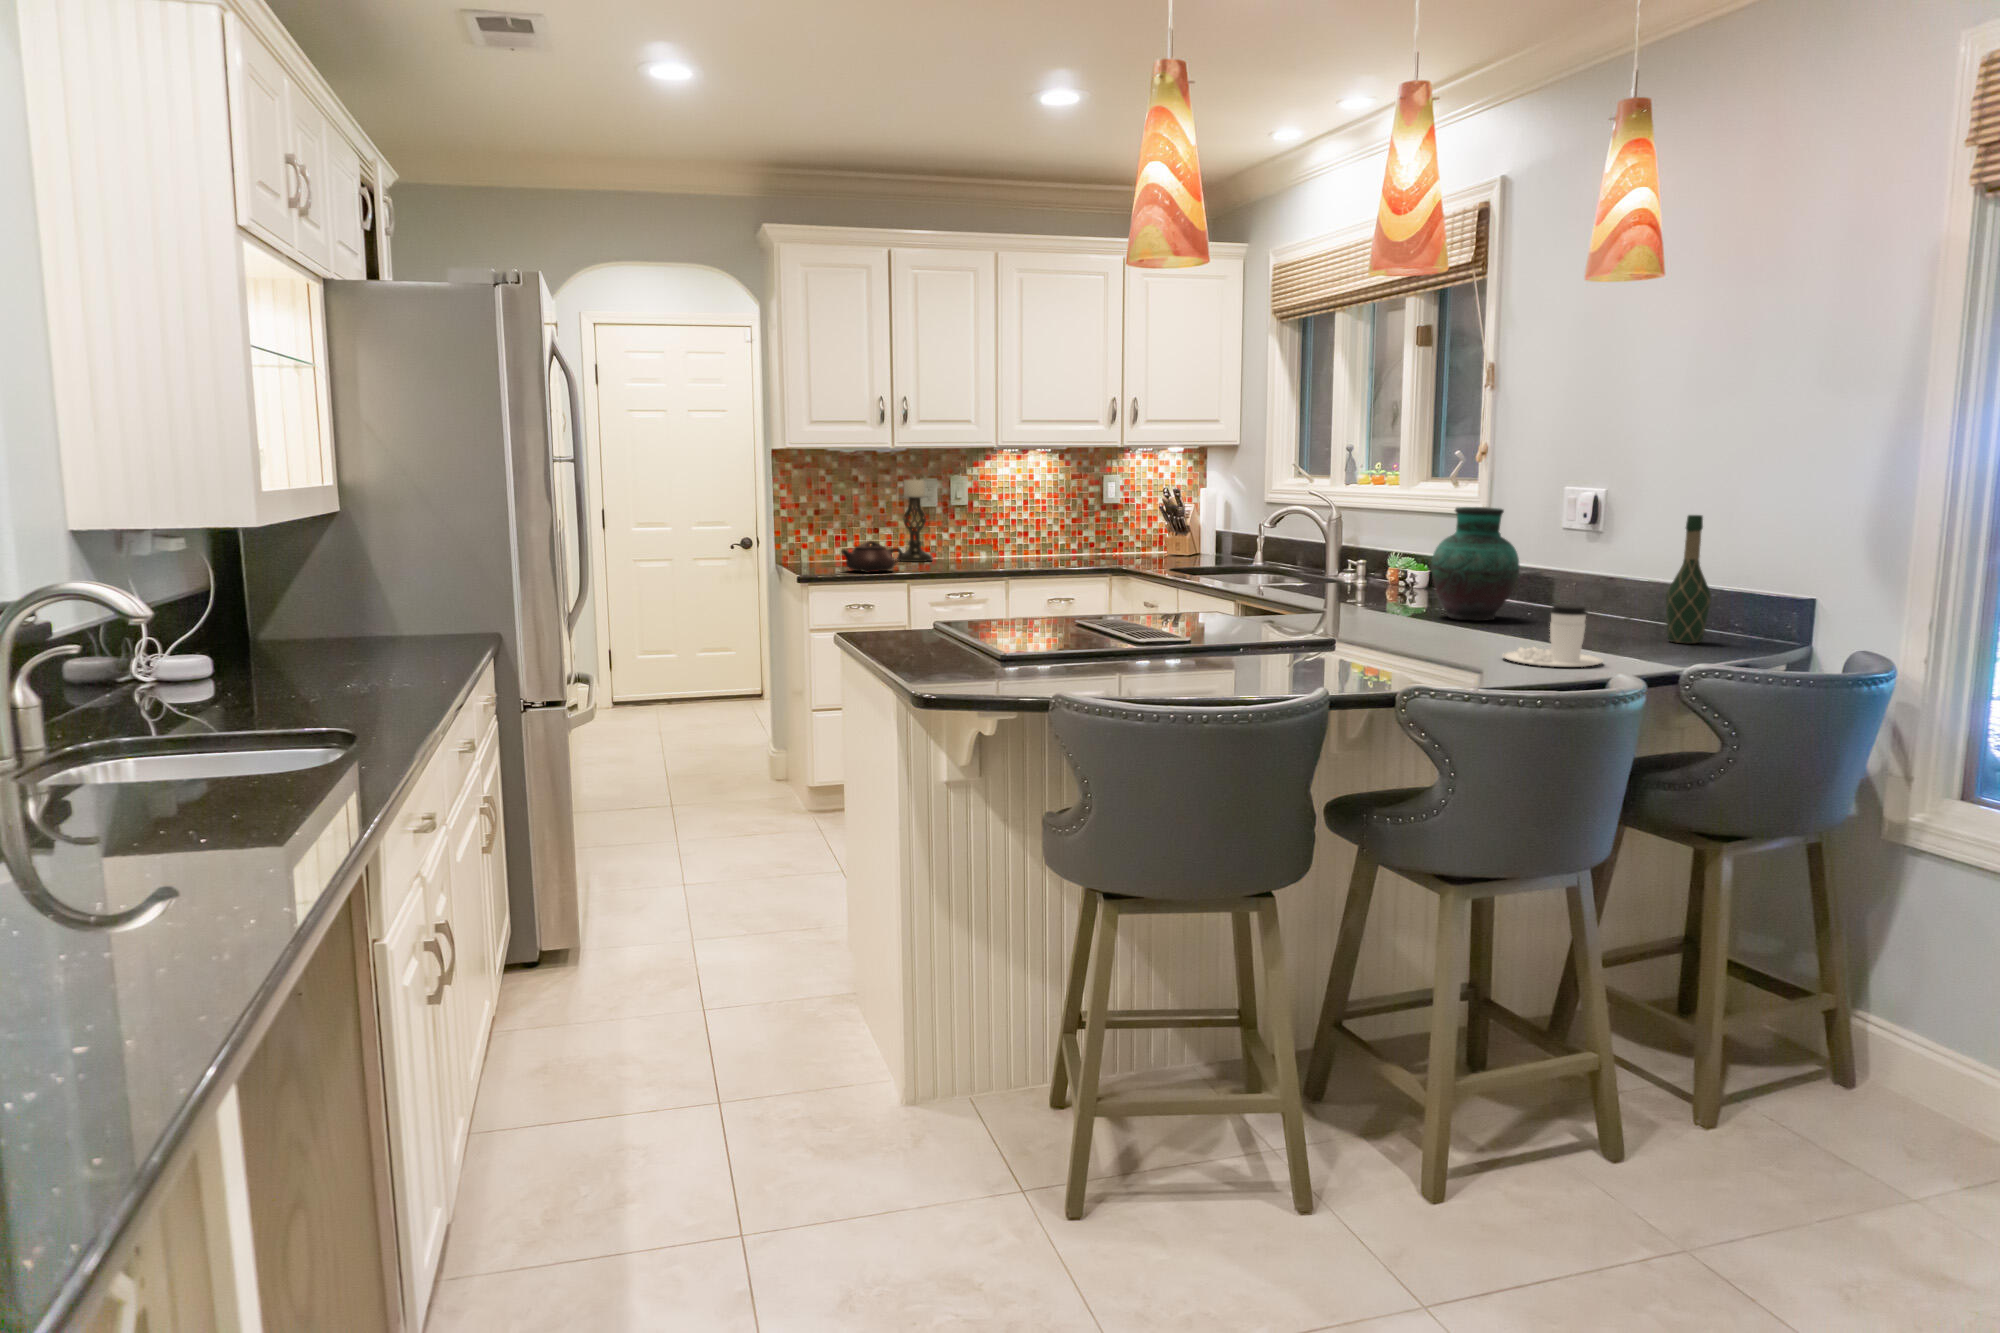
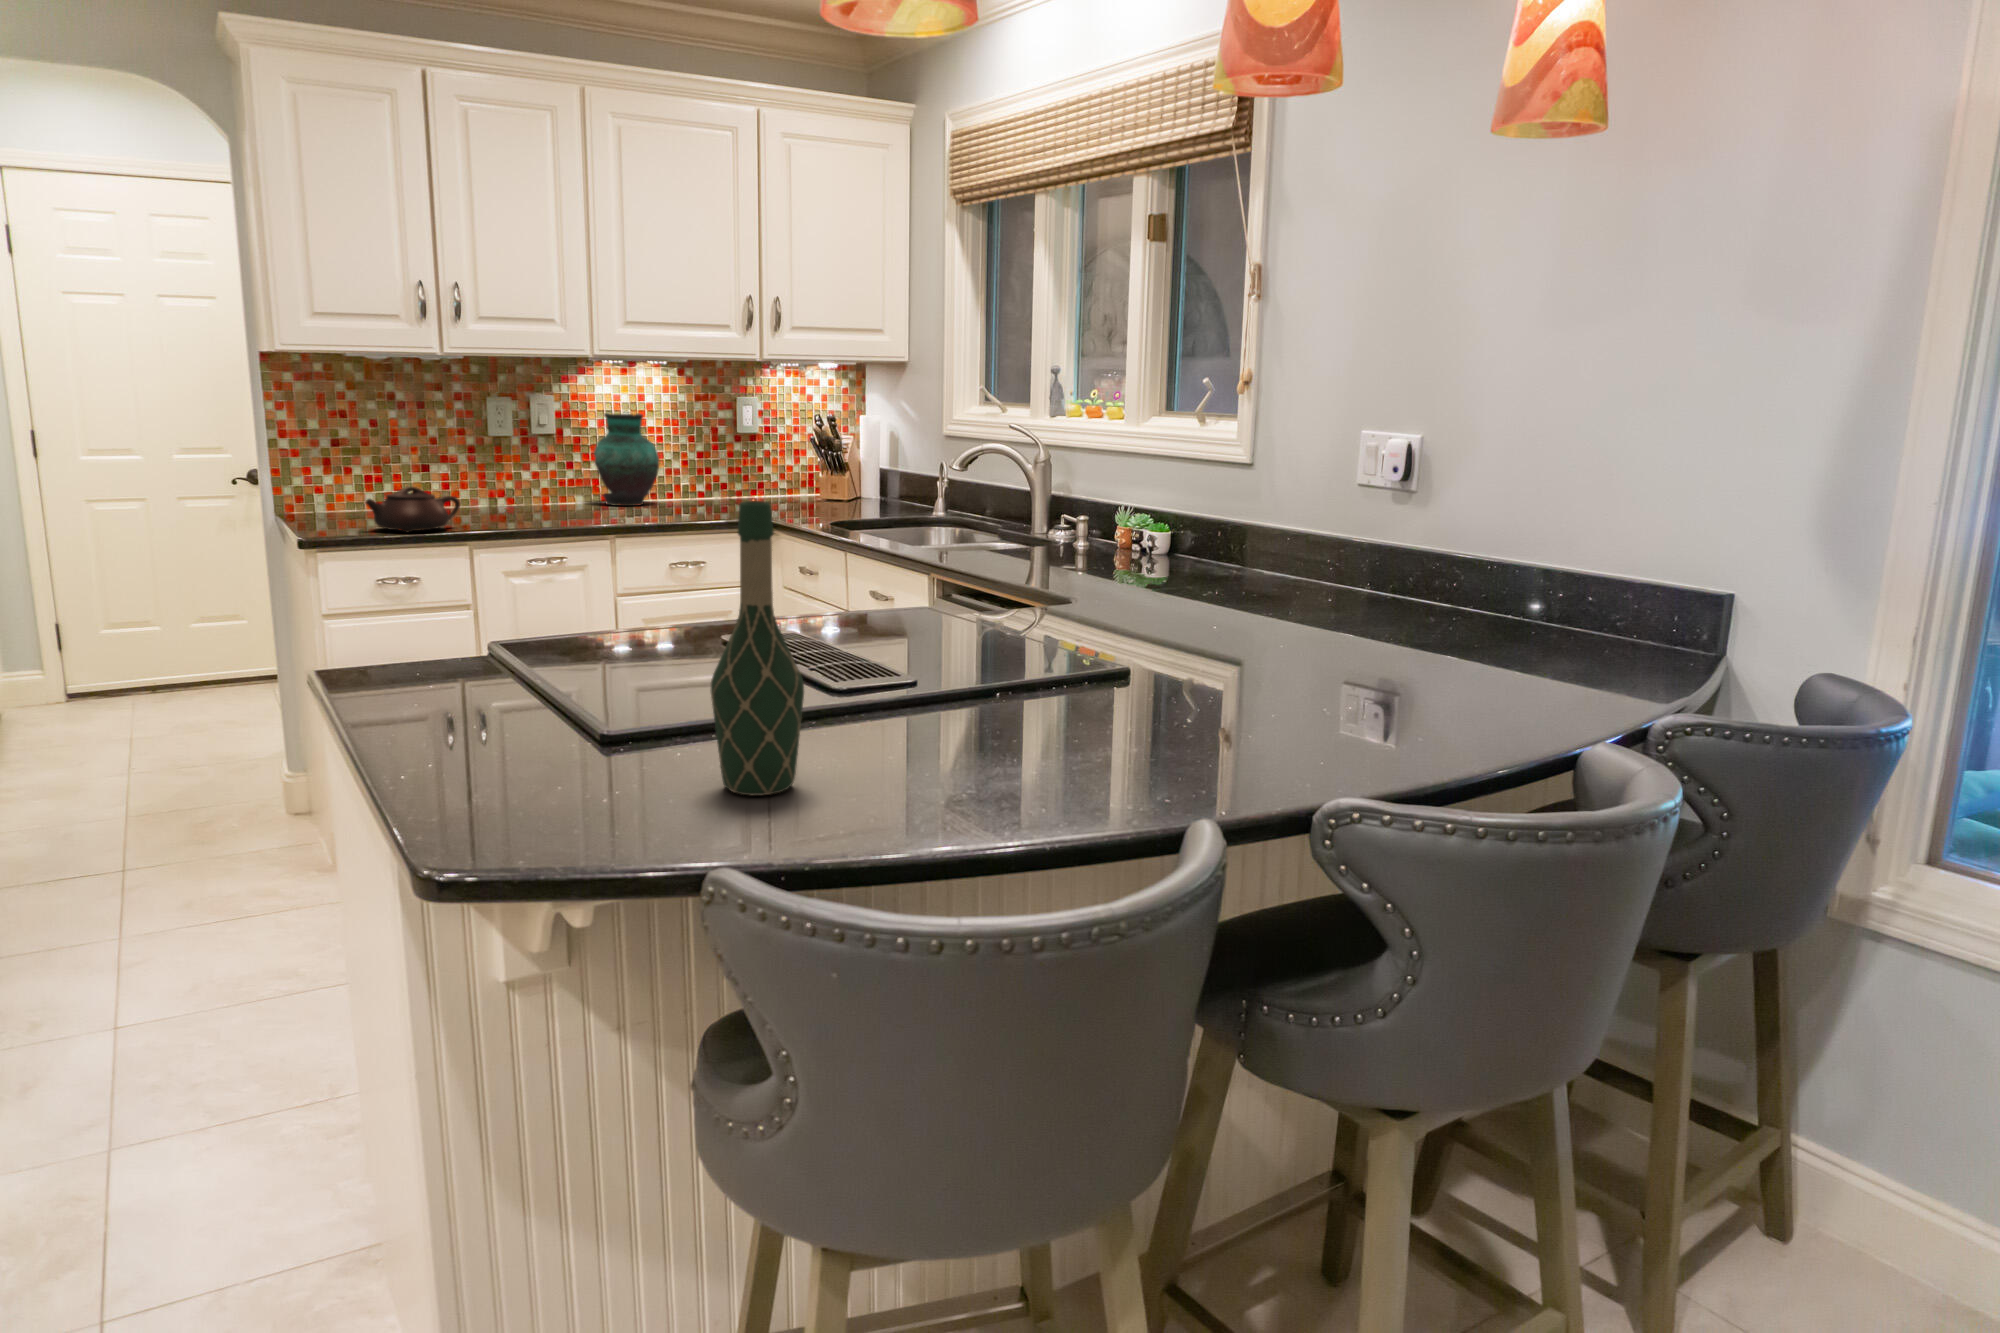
candle holder: present [900,477,933,562] -> none [456,394,509,512]
vase: present [1431,507,1519,621] -> present [594,413,659,506]
wine bottle: present [1666,515,1711,643] -> present [711,501,804,796]
coffee cup: present [1503,604,1603,667] -> none [1369,614,1513,711]

